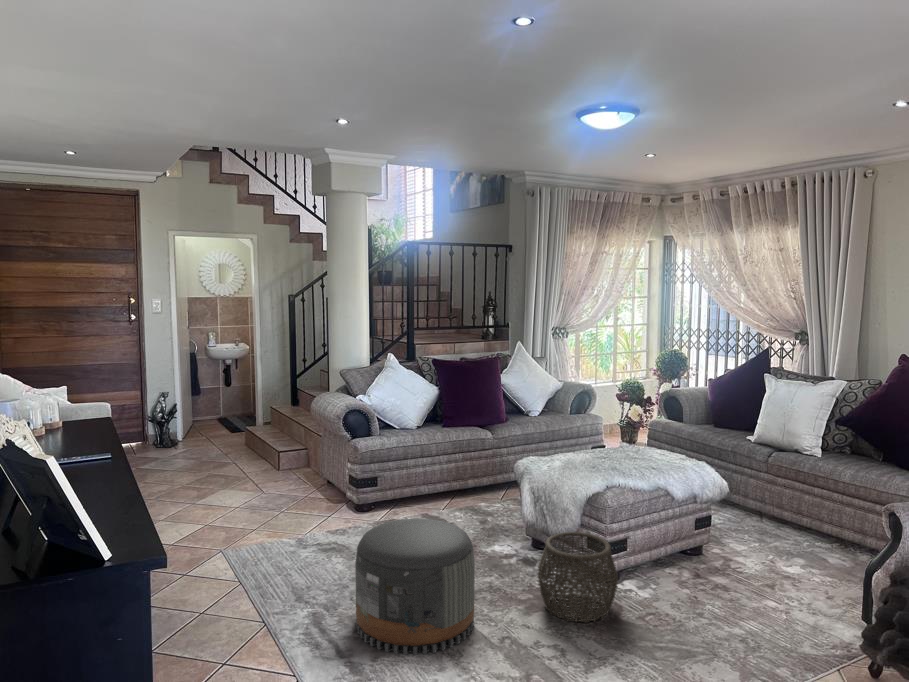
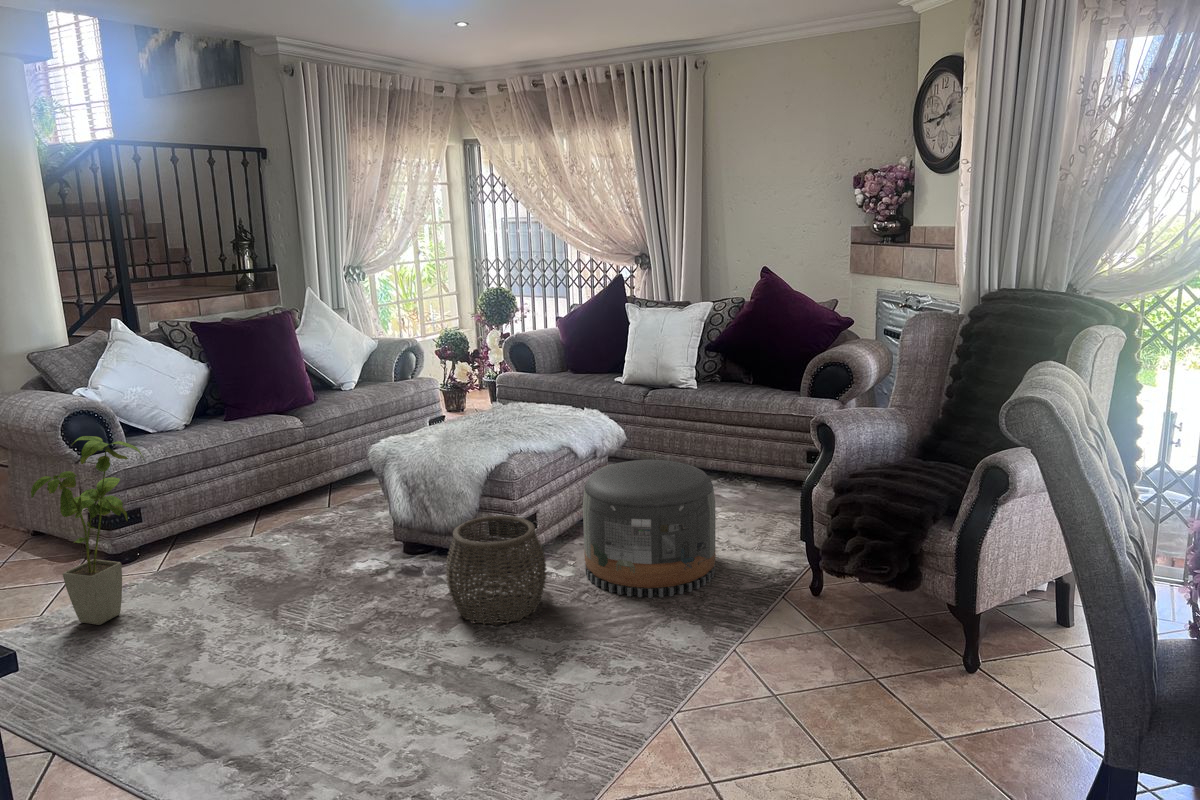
house plant: none [304,426,368,549] -> present [31,436,144,625]
pouf: present [355,519,475,655] -> present [583,460,716,598]

